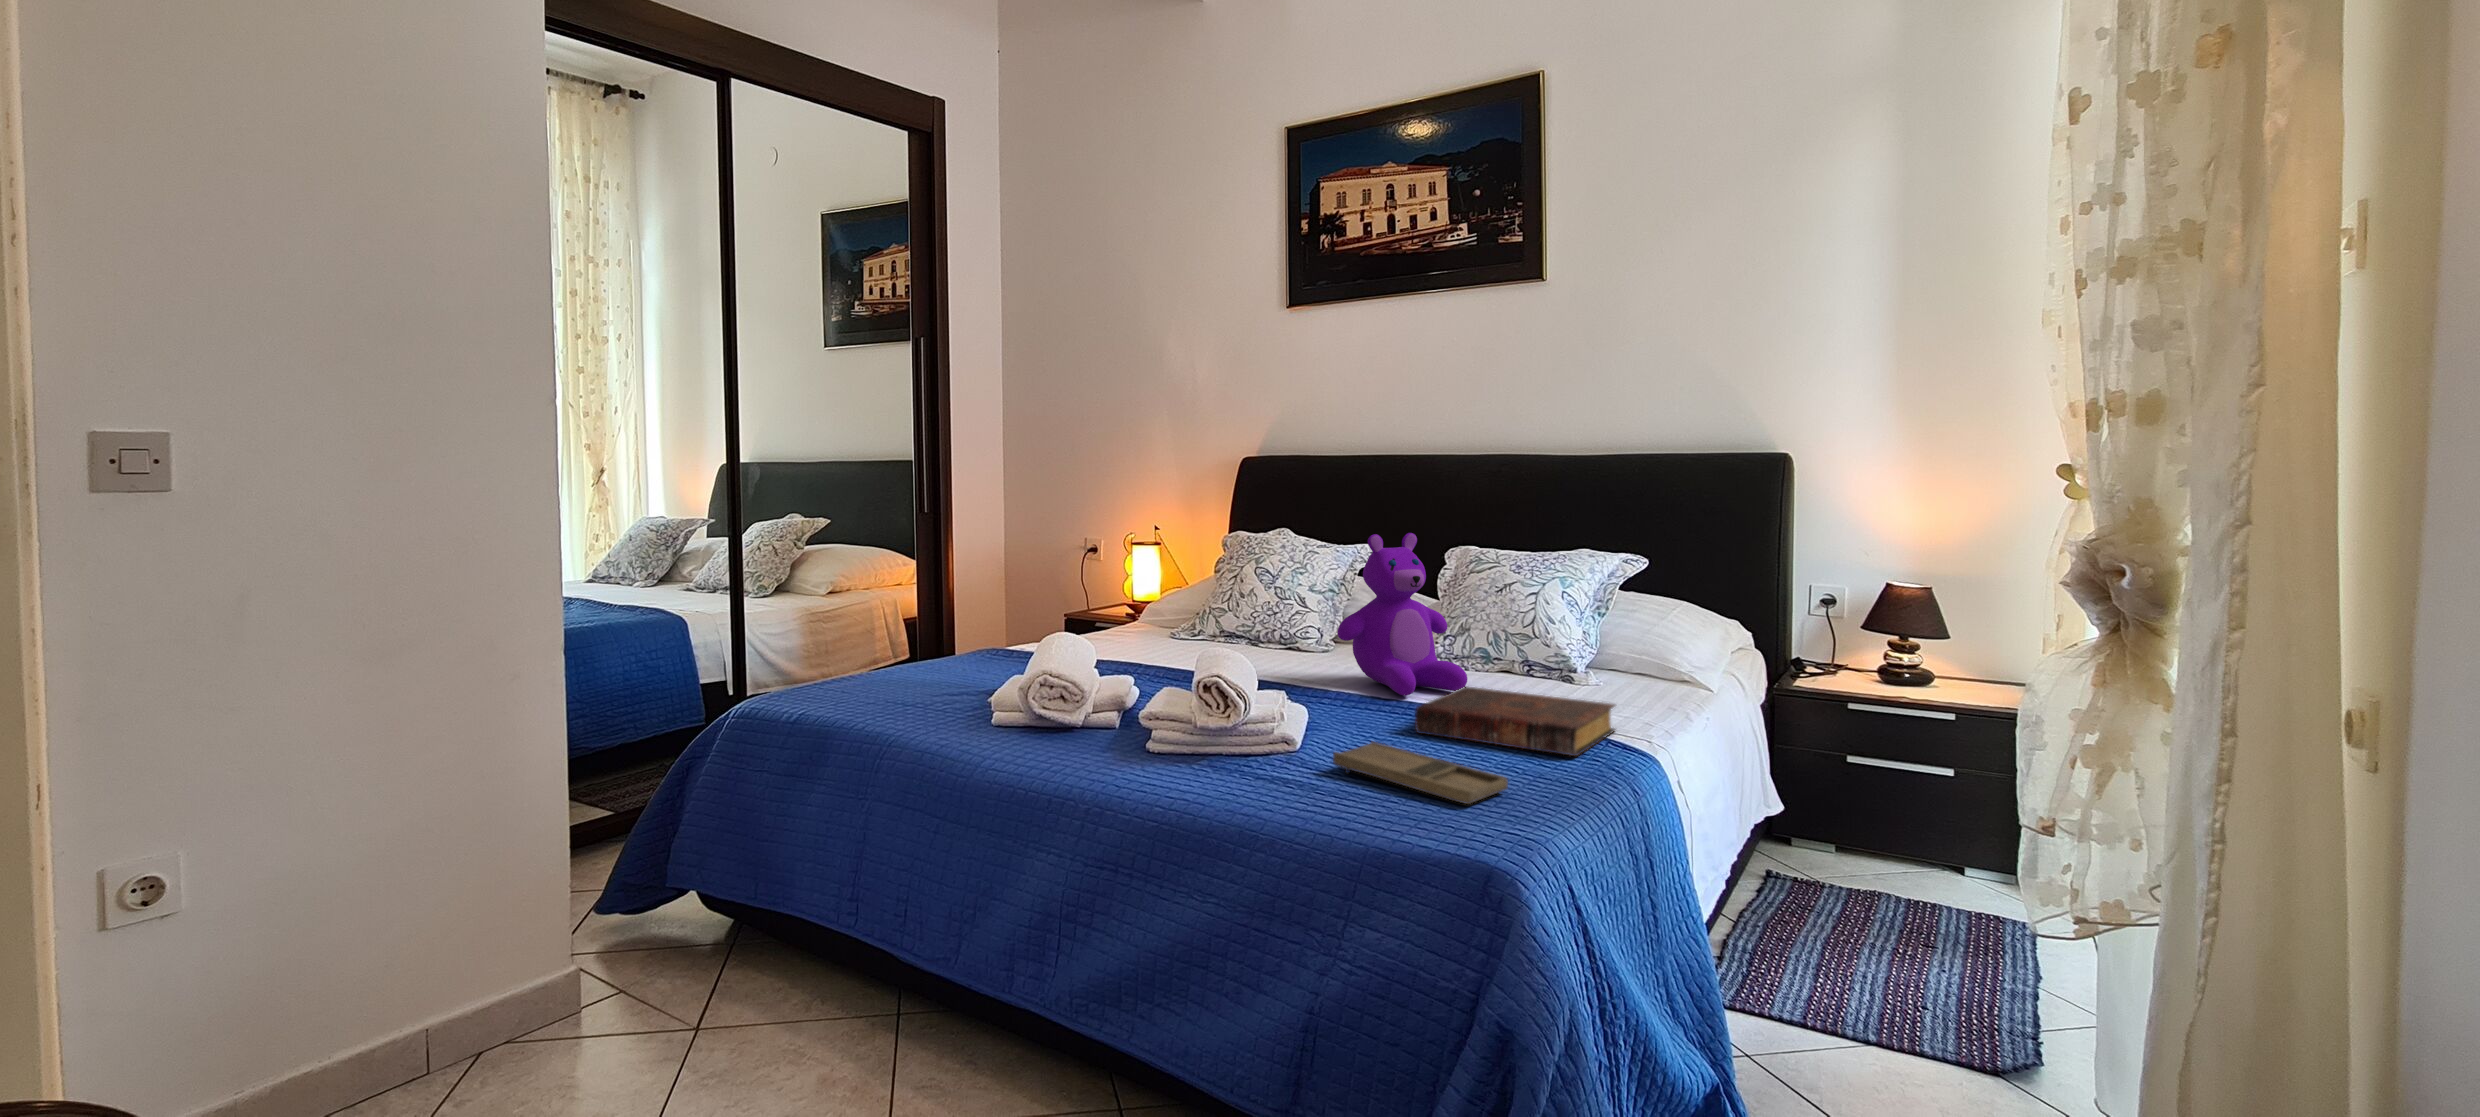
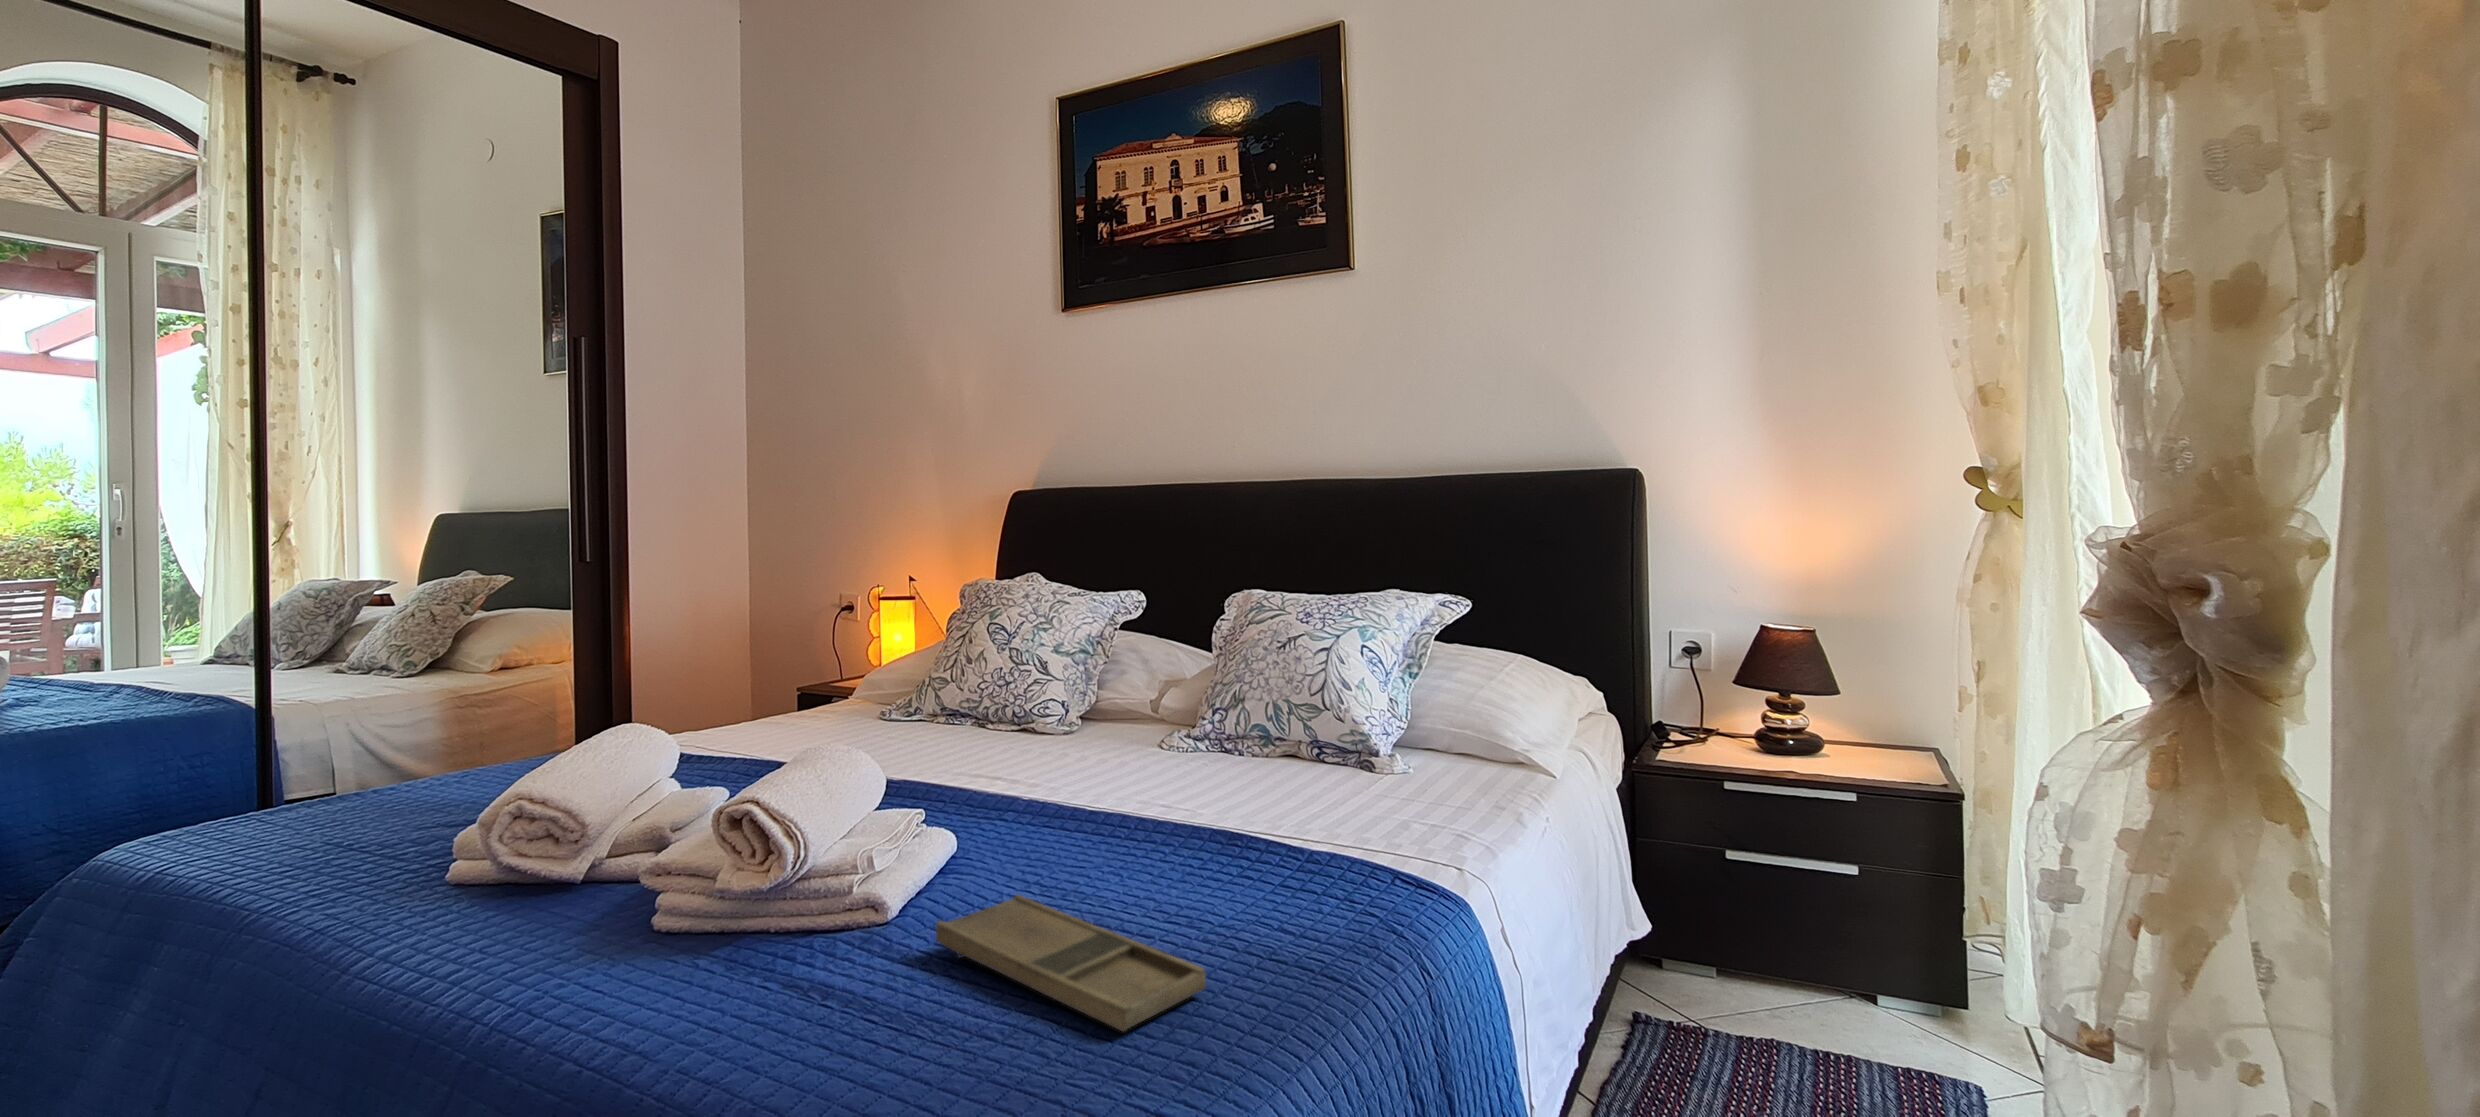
teddy bear: present [1337,533,1467,696] -> none [1047,568,1222,798]
book: present [1415,687,1616,756] -> none [1113,785,1413,907]

